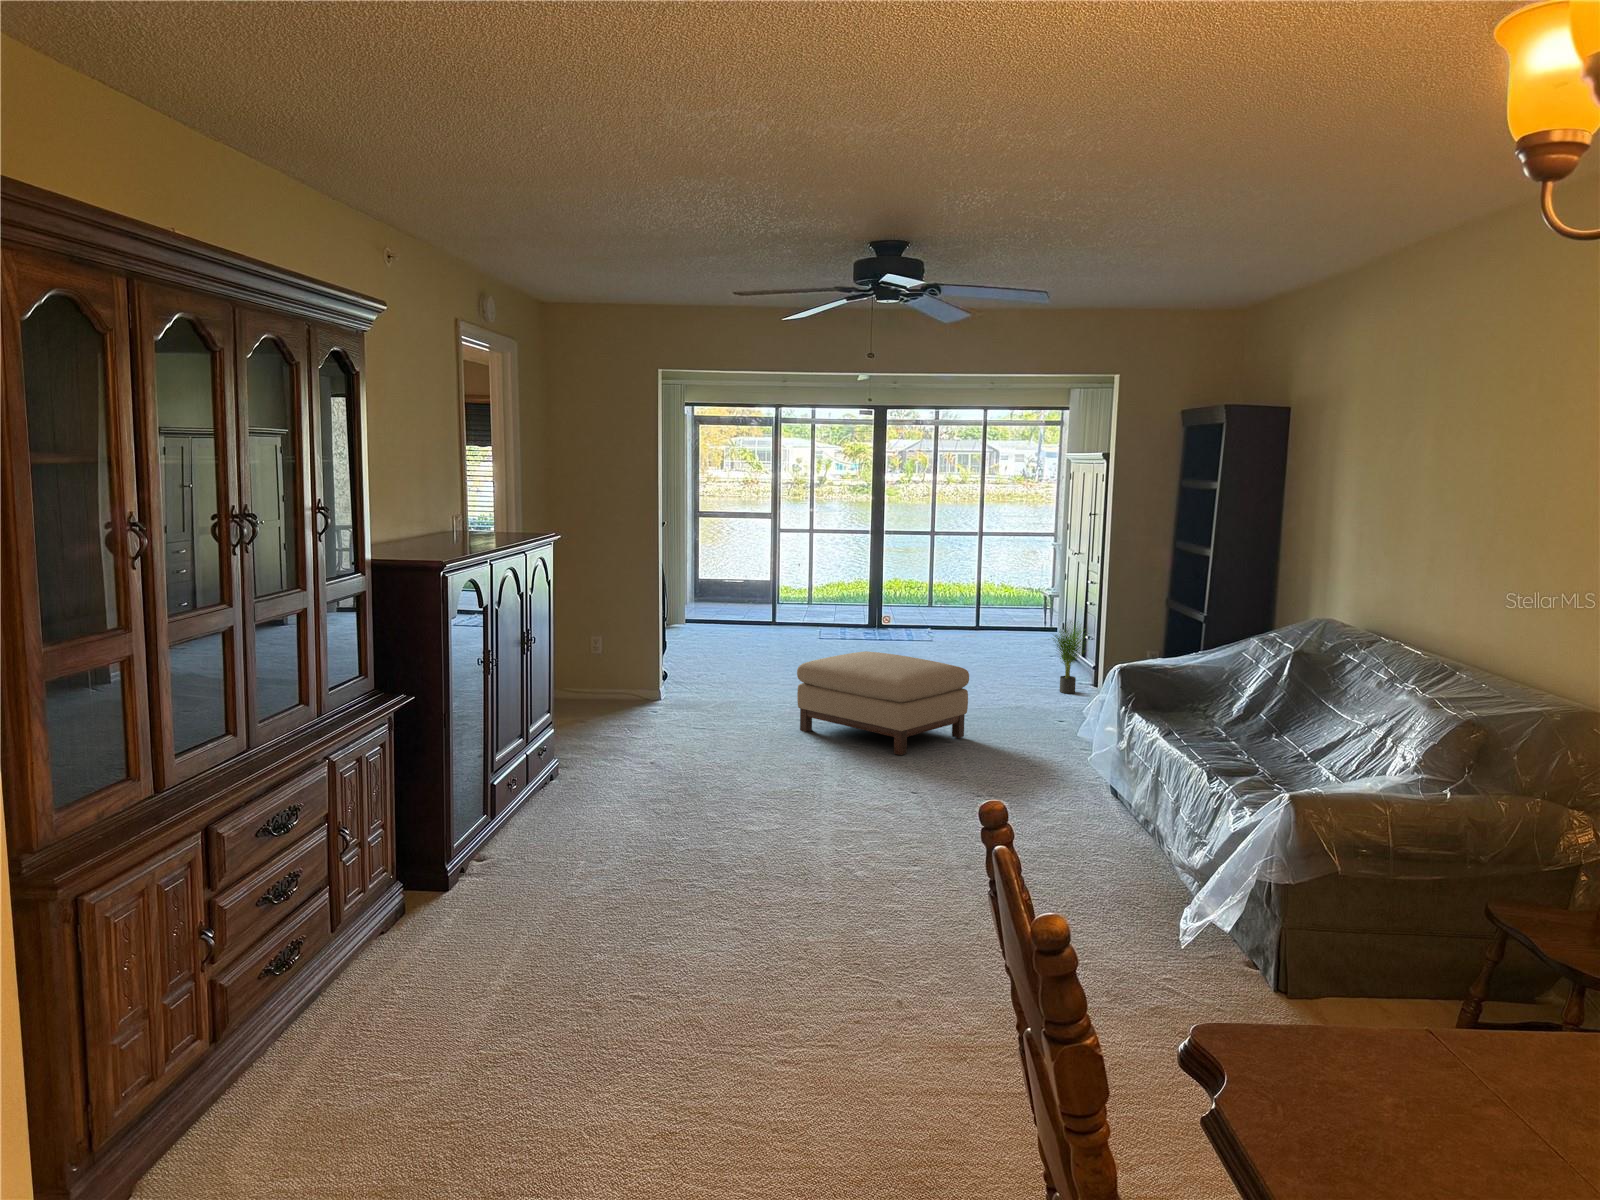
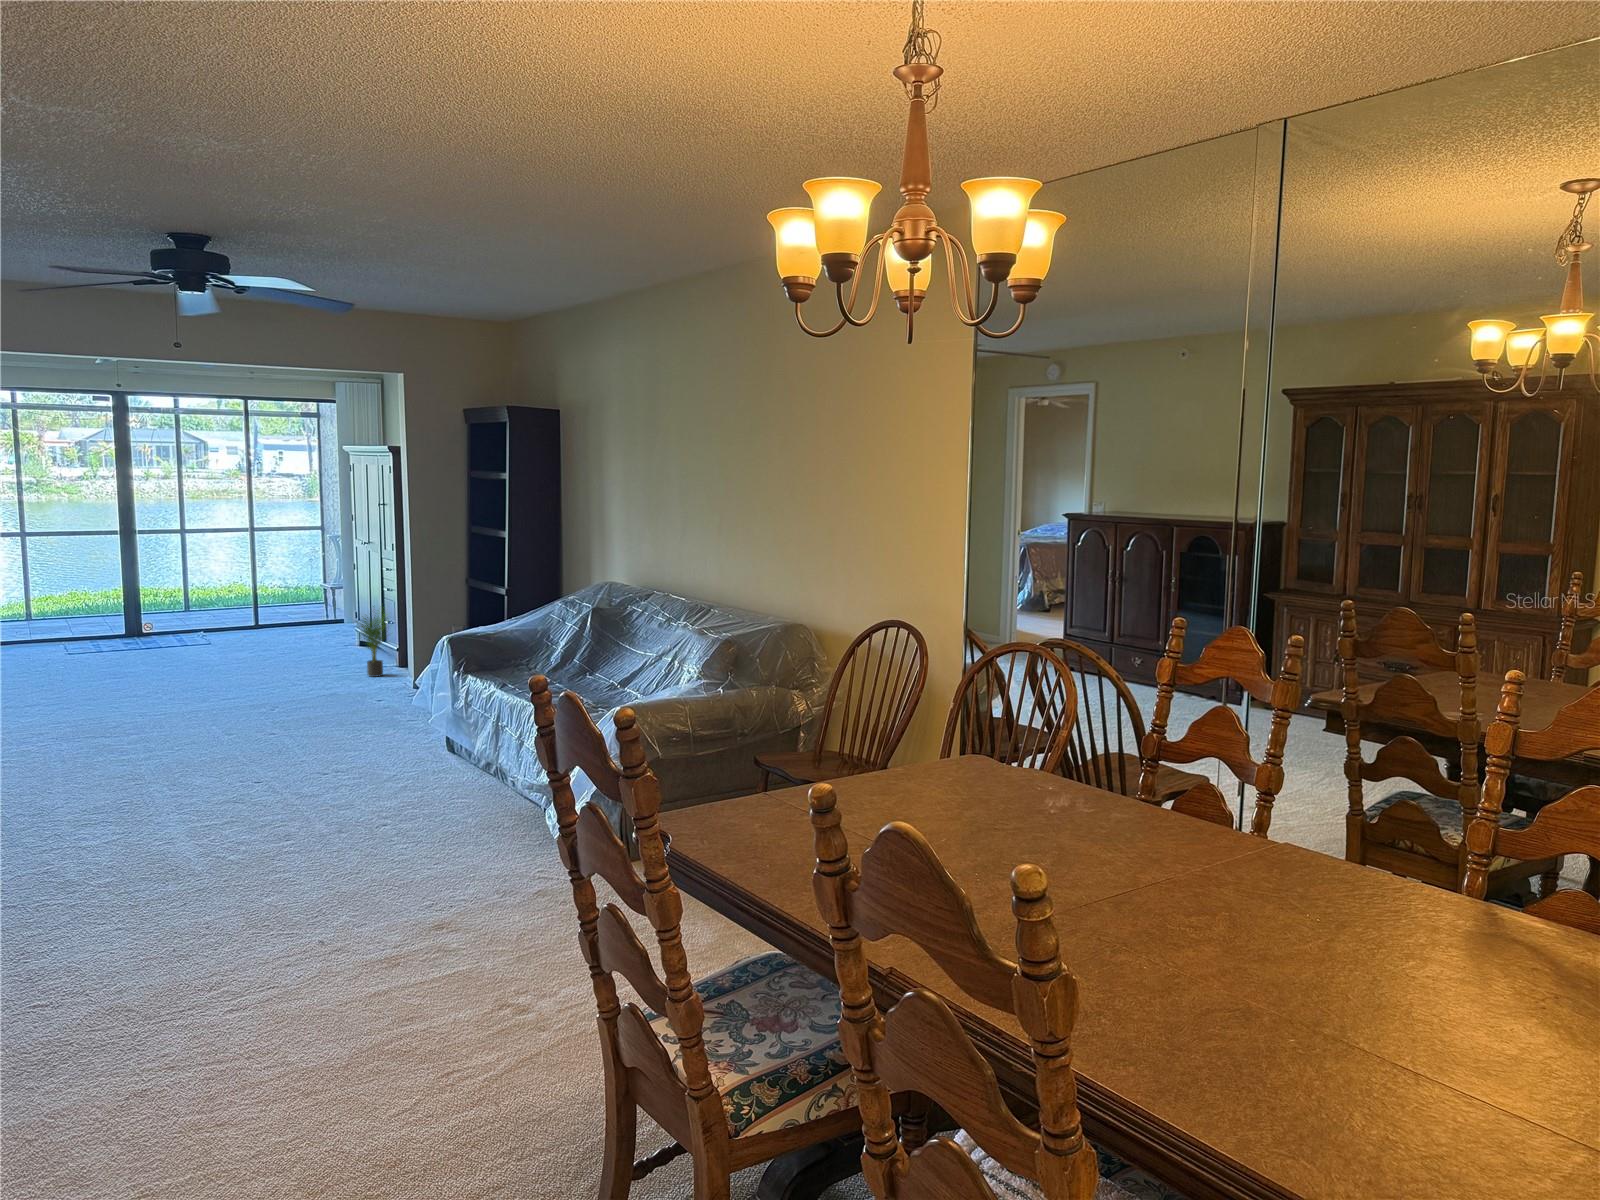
ottoman: present [797,651,969,755] -> none [81,655,289,753]

